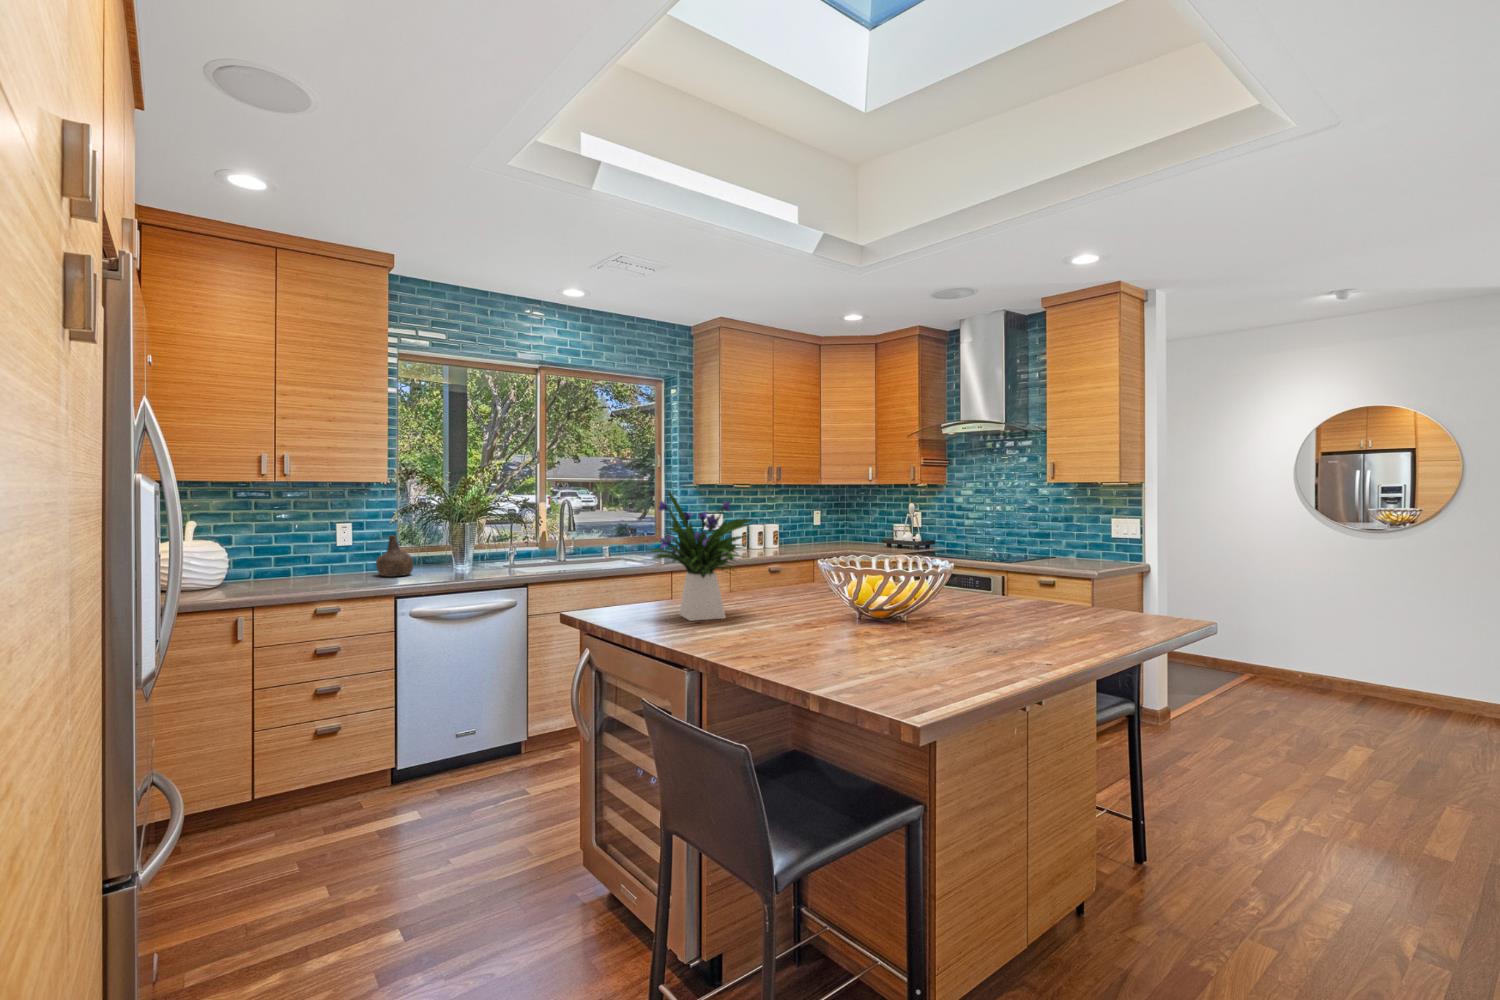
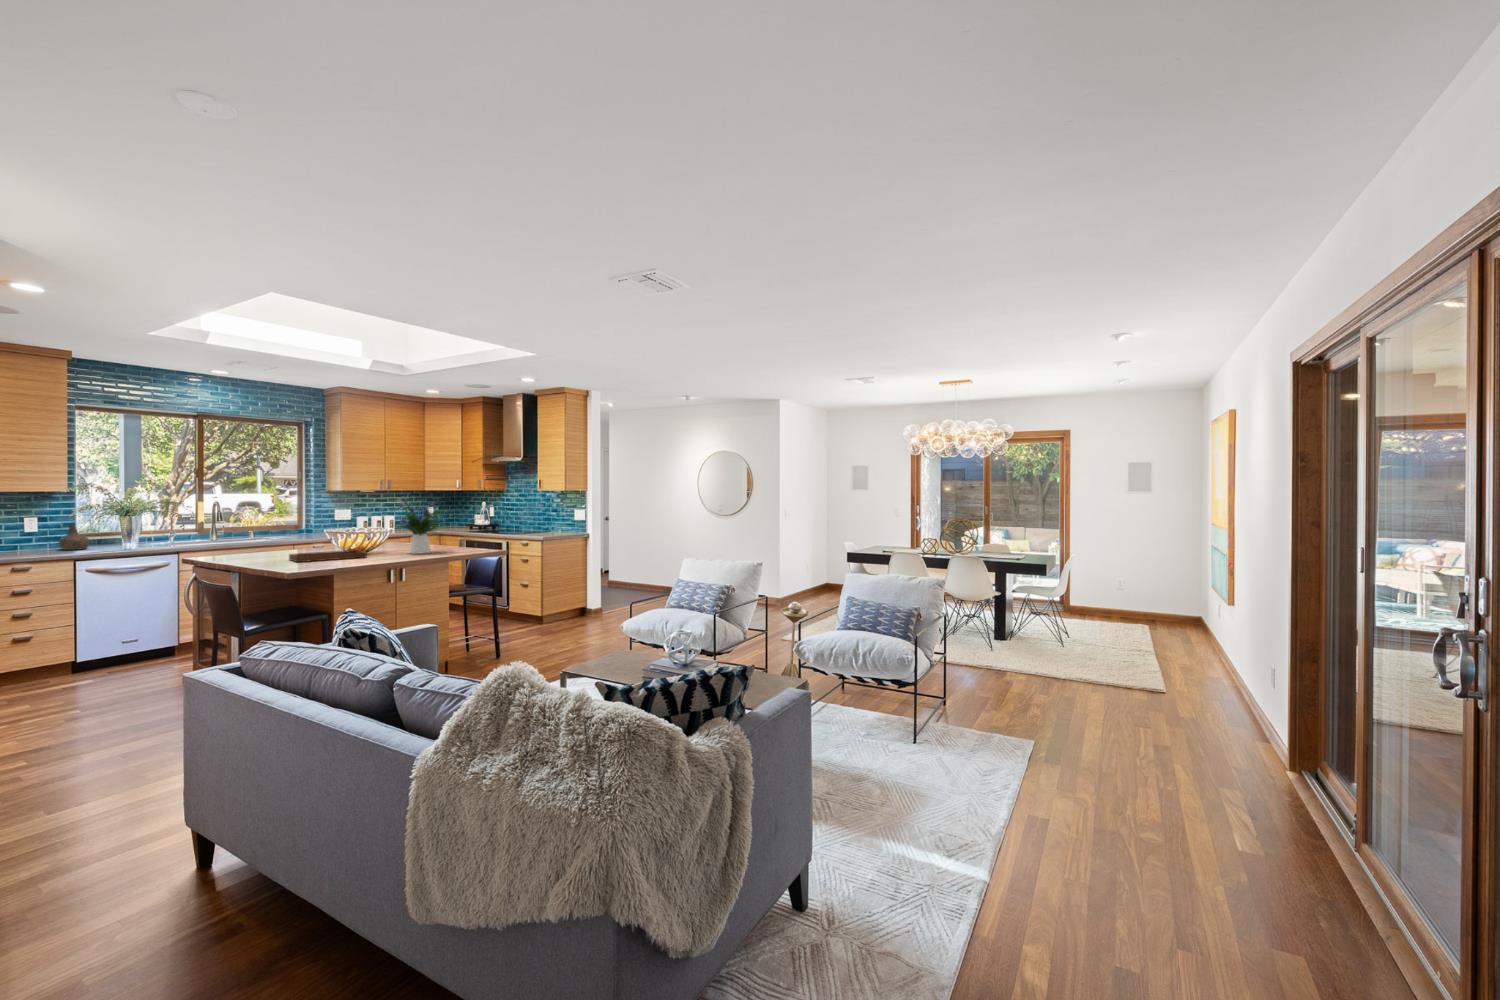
flower arrangement: present [648,492,752,621] -> present [397,501,443,554]
tray: none [787,586,952,652] -> present [289,538,367,562]

